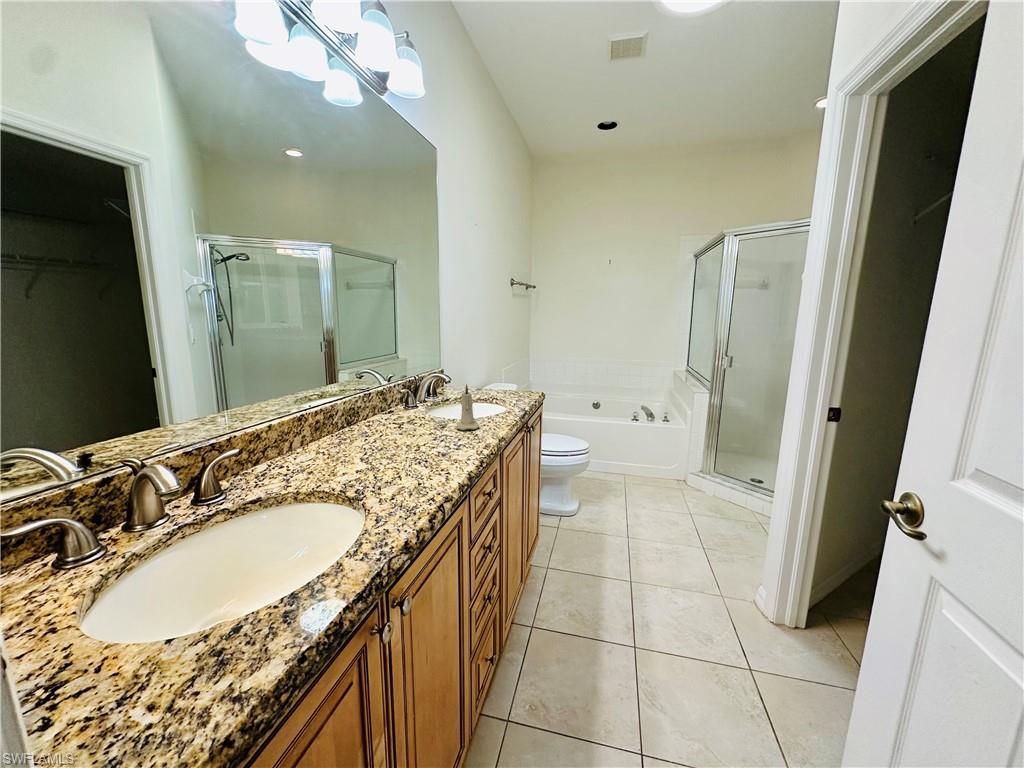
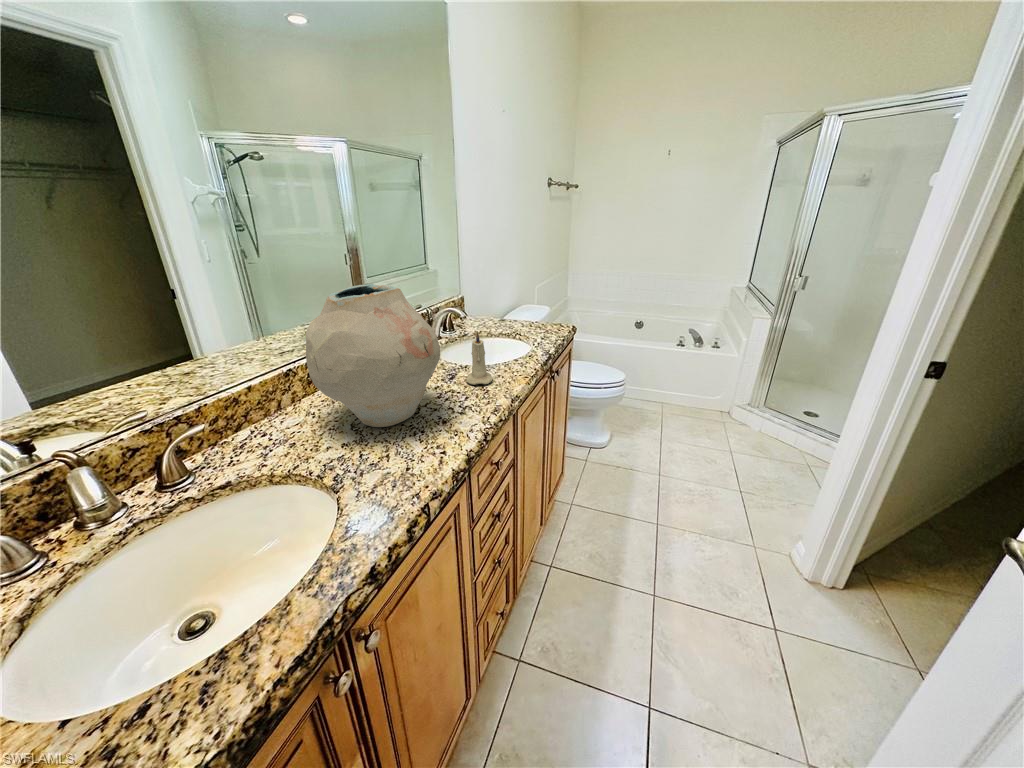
vase: none [328,340,442,458] -> present [306,284,440,427]

